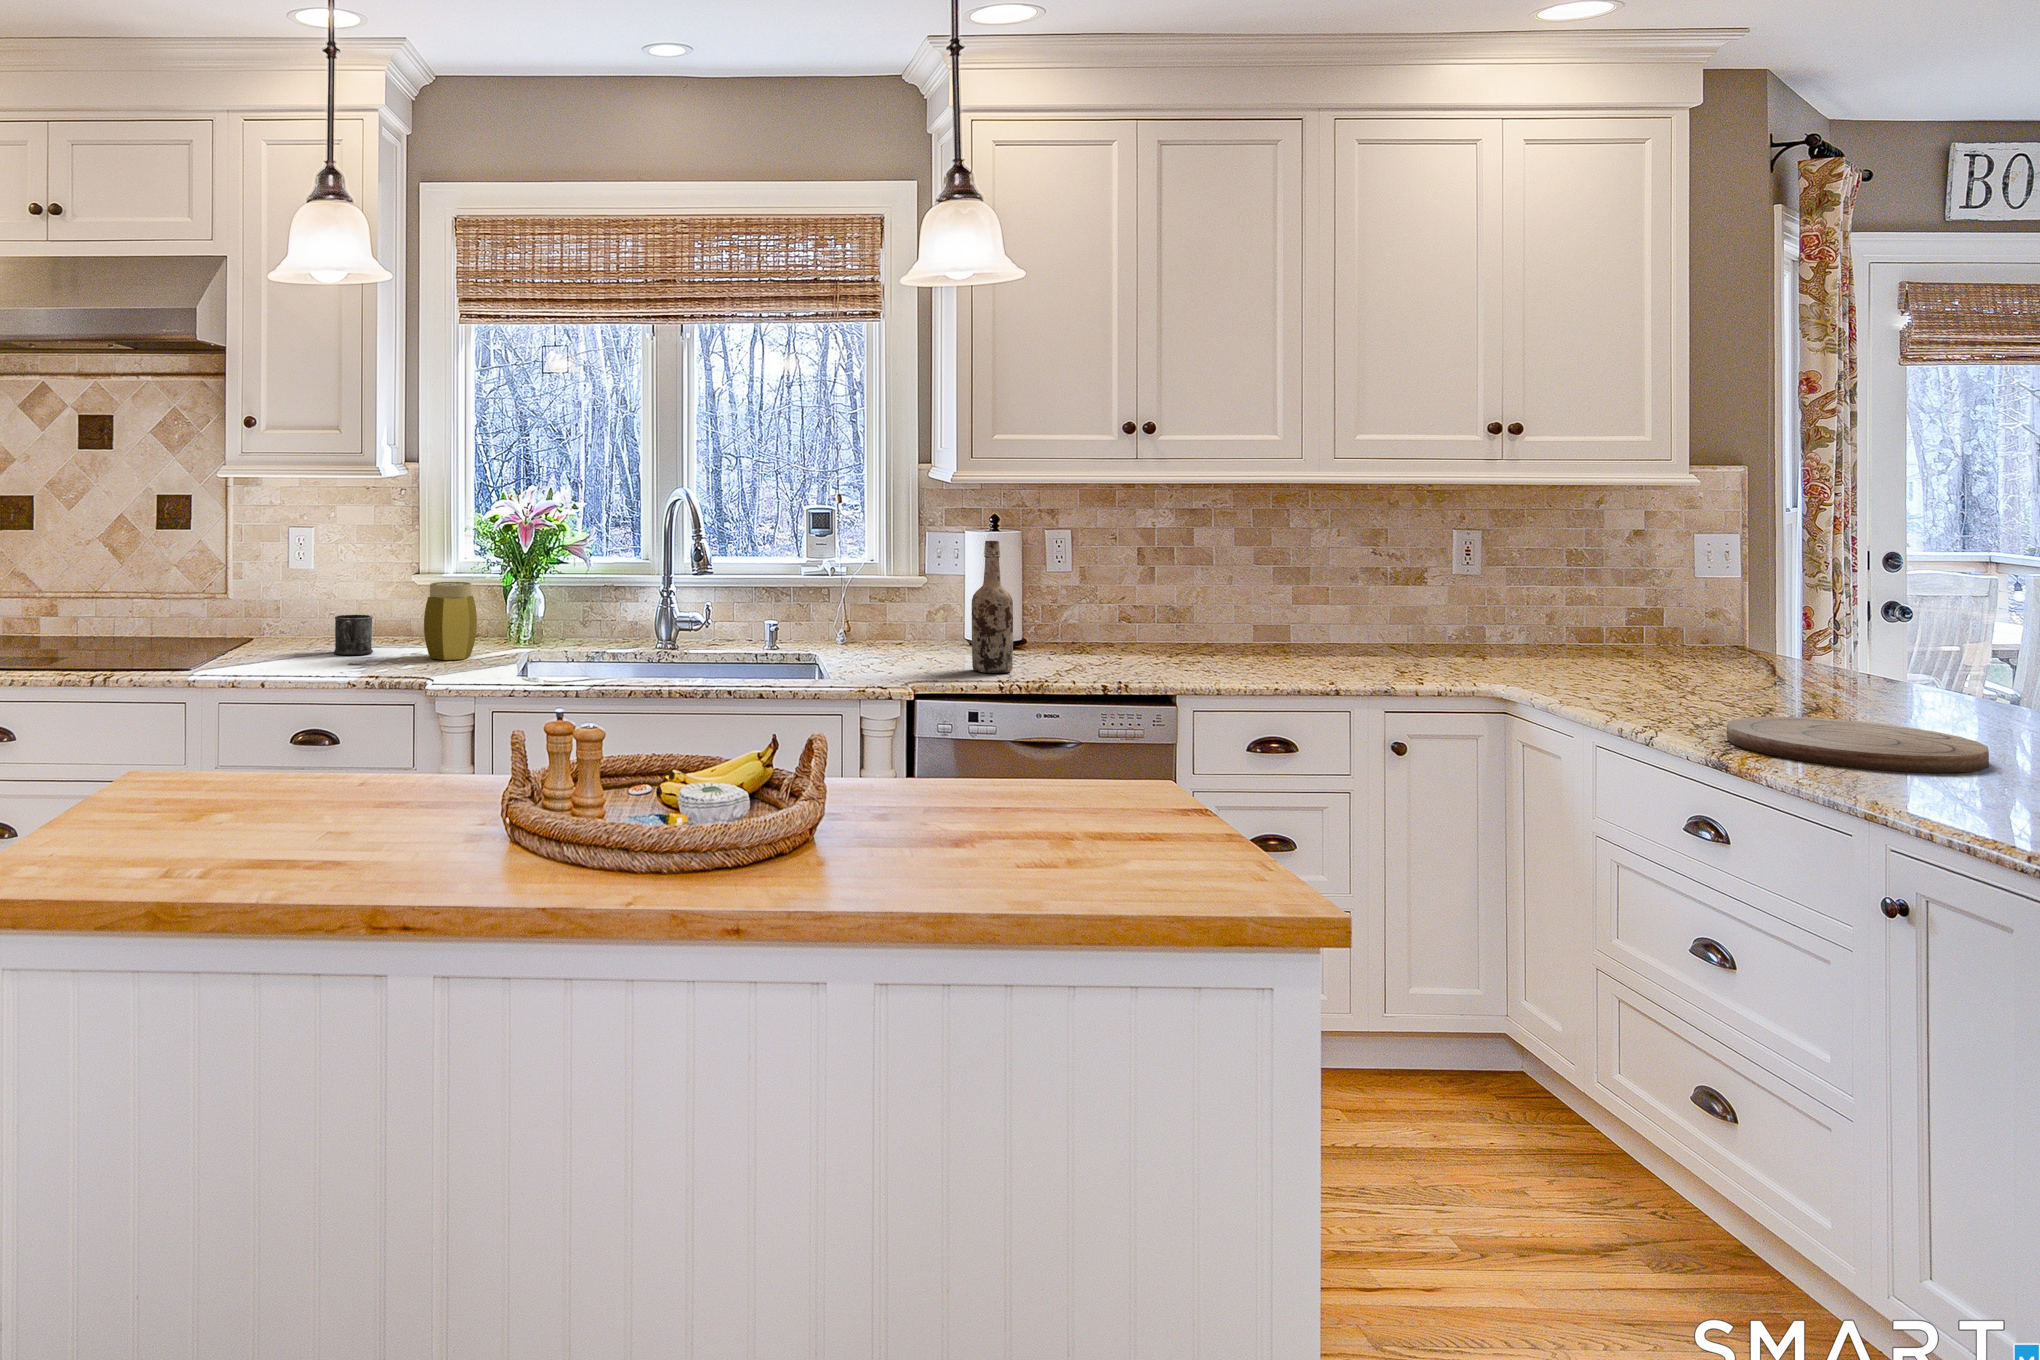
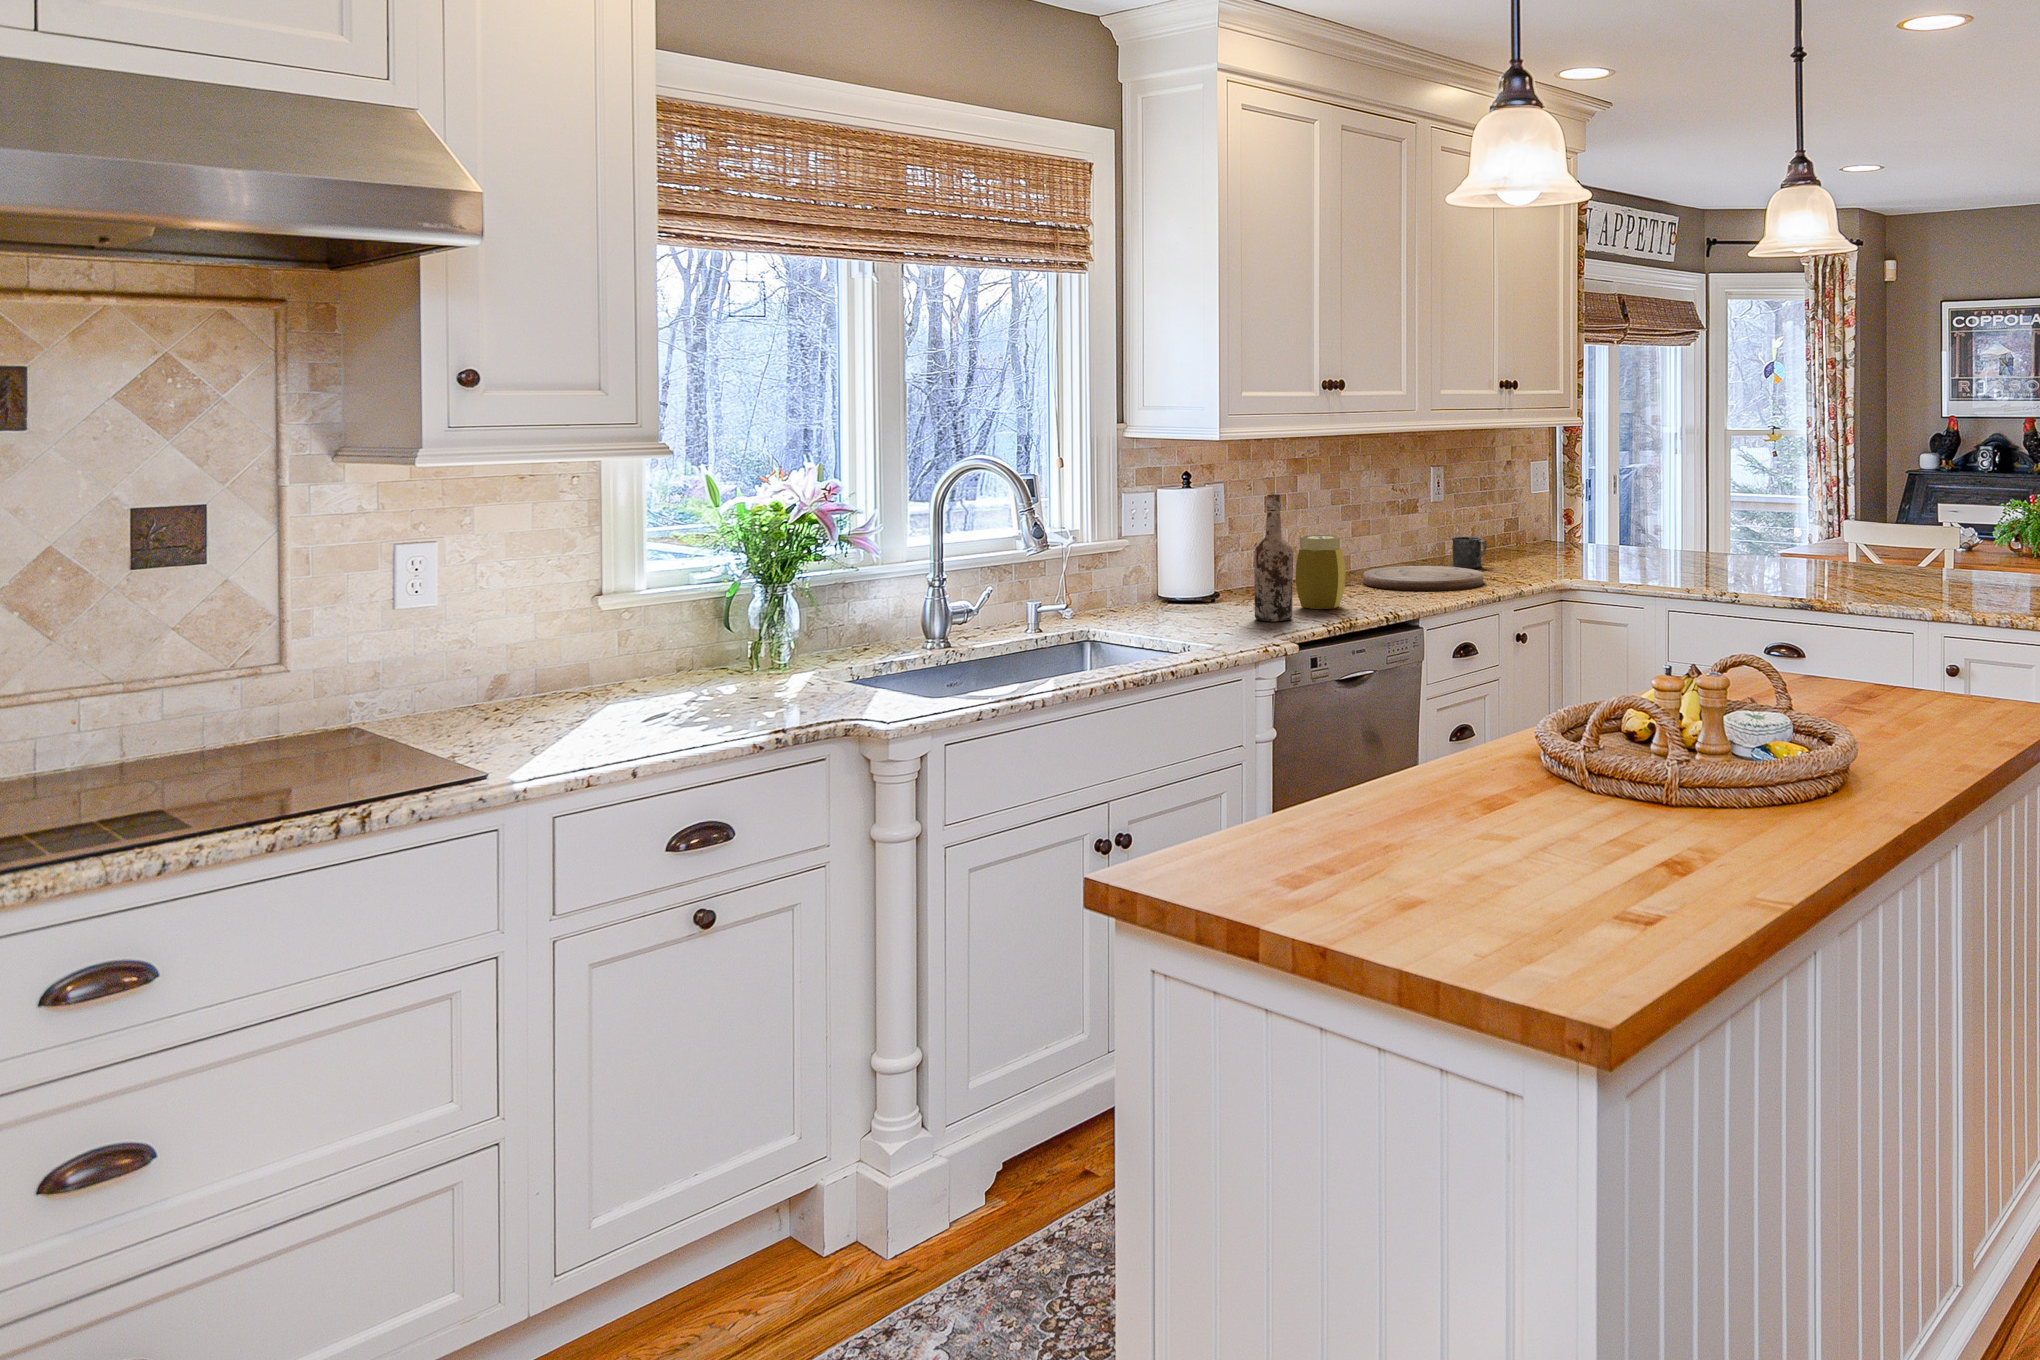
jar: present [424,582,477,660] -> present [1296,535,1346,609]
mug: present [334,615,373,655] -> present [1452,537,1487,568]
cutting board: present [1727,717,1989,773] -> present [1363,566,1483,591]

